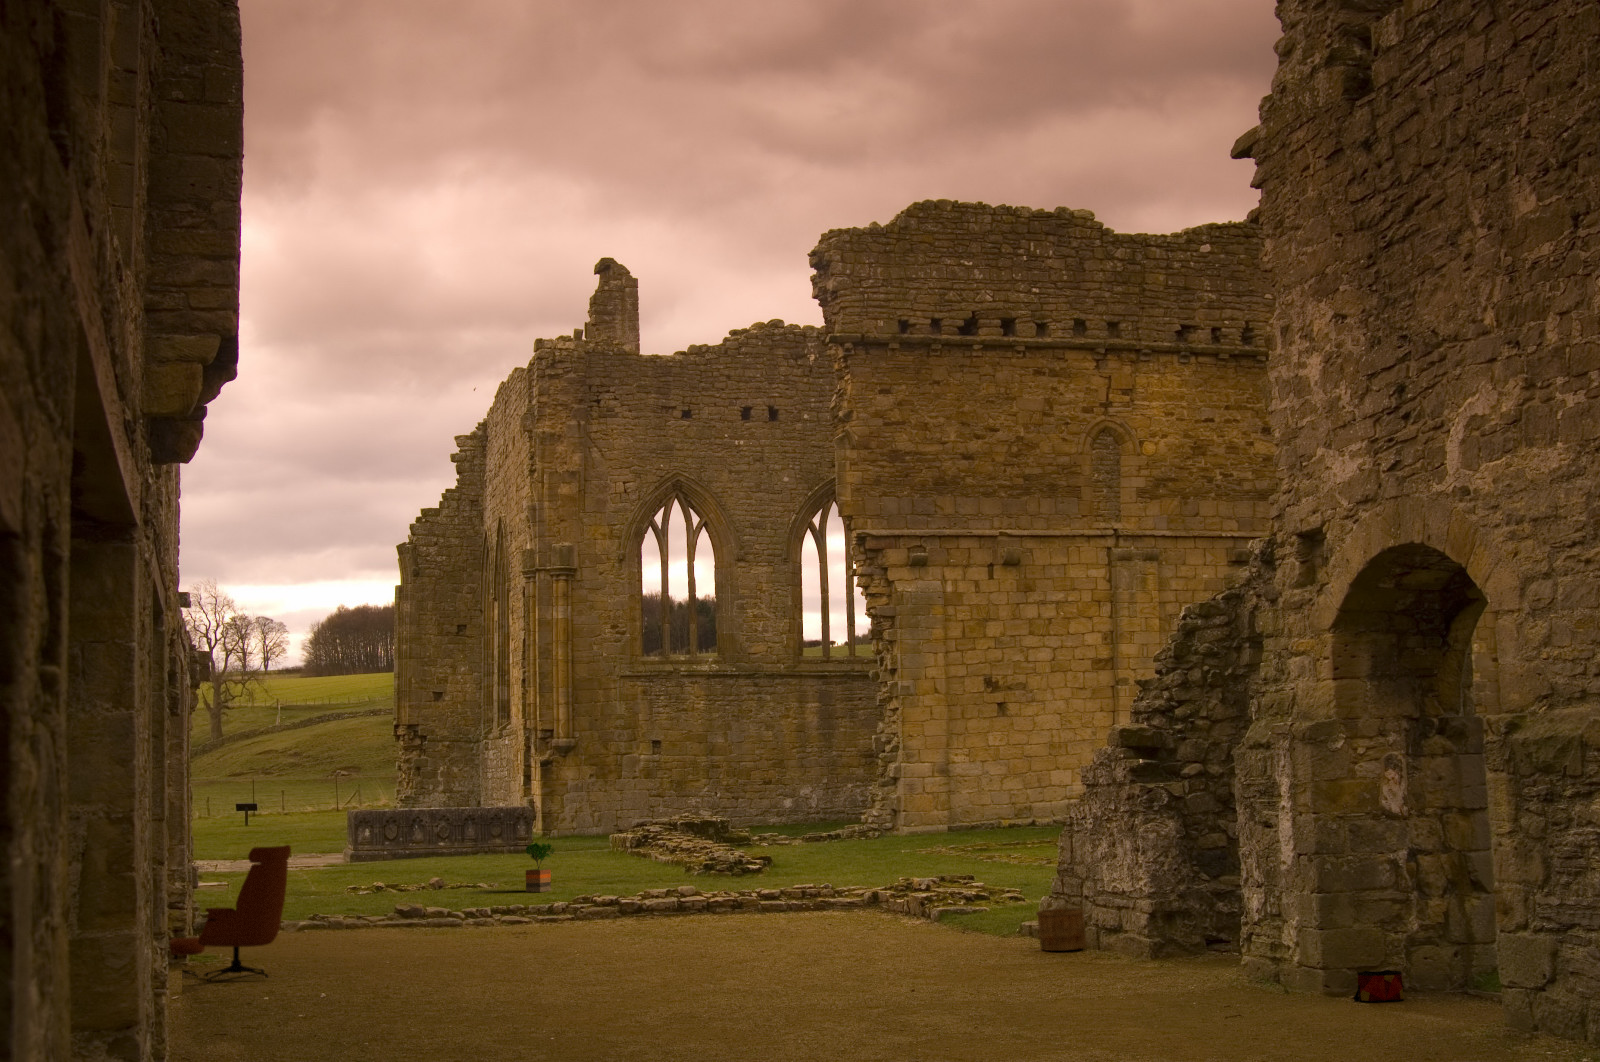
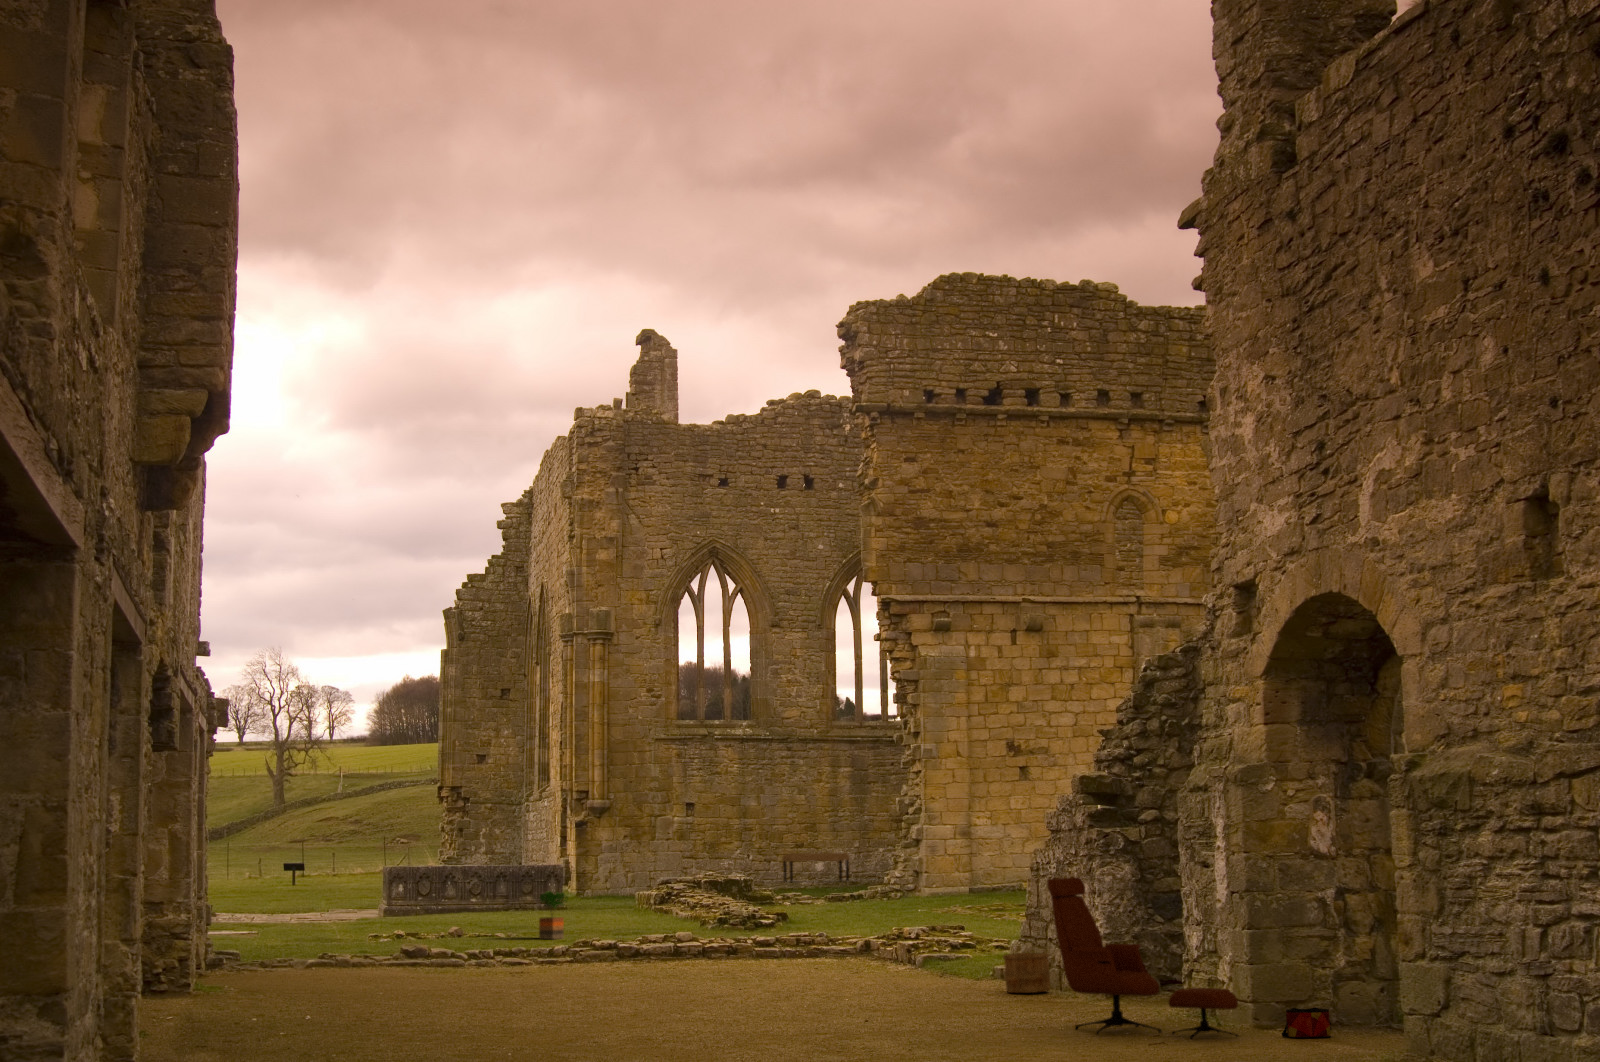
bench: none [750,789,818,820] -> present [782,852,850,882]
lounge chair: present [170,845,291,982] -> present [1047,877,1239,1039]

